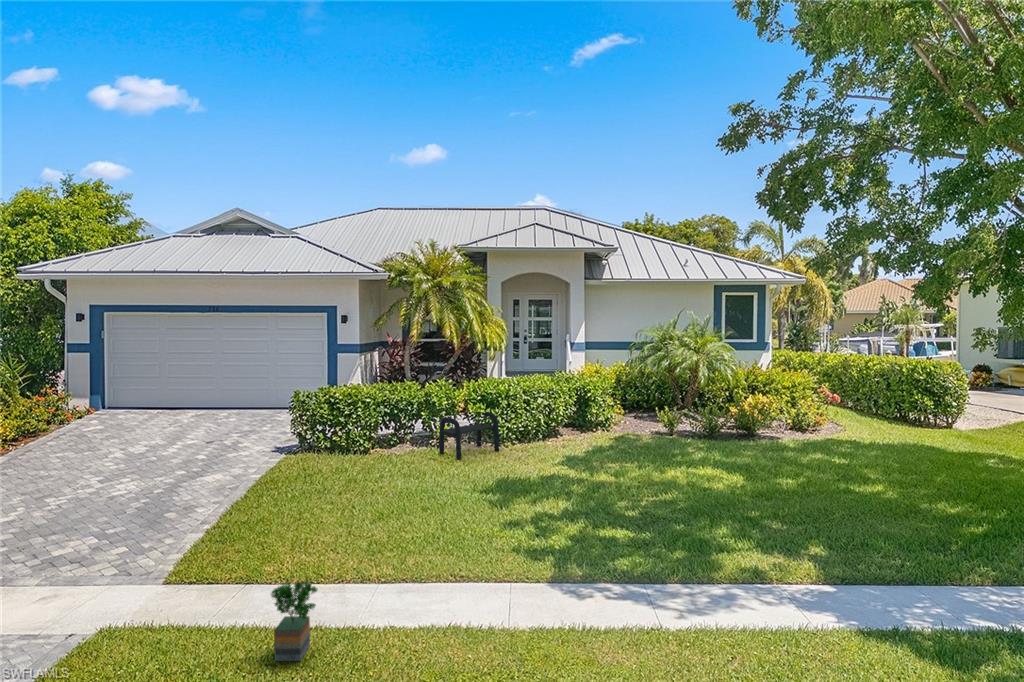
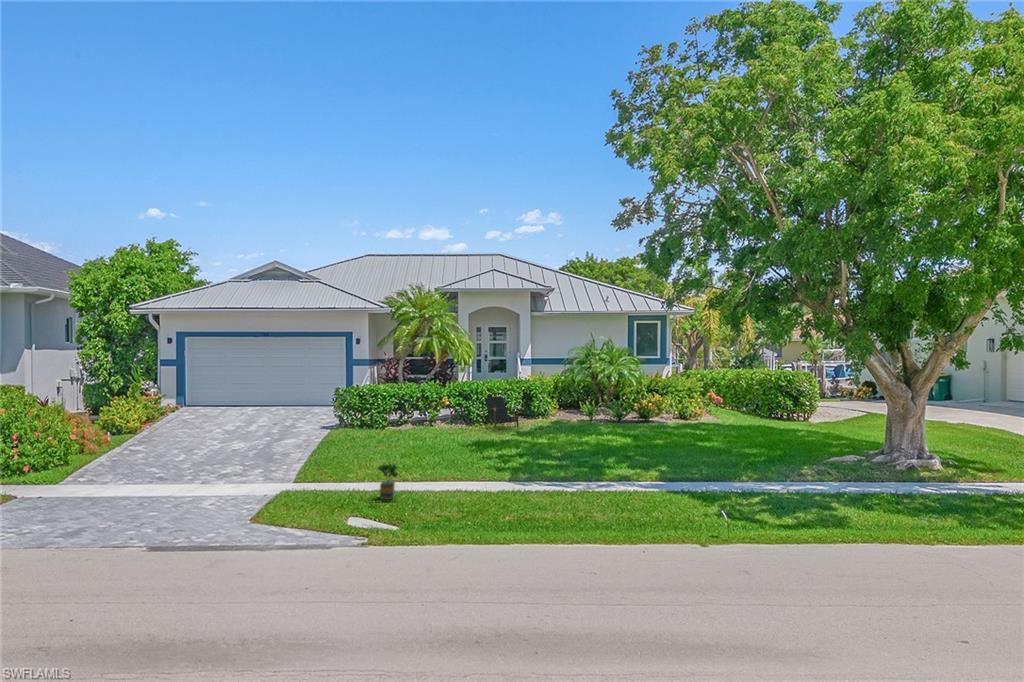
lounge chair: none [516,402,567,458] -> present [485,396,519,432]
bench: present [439,412,499,460] -> none [433,403,473,433]

